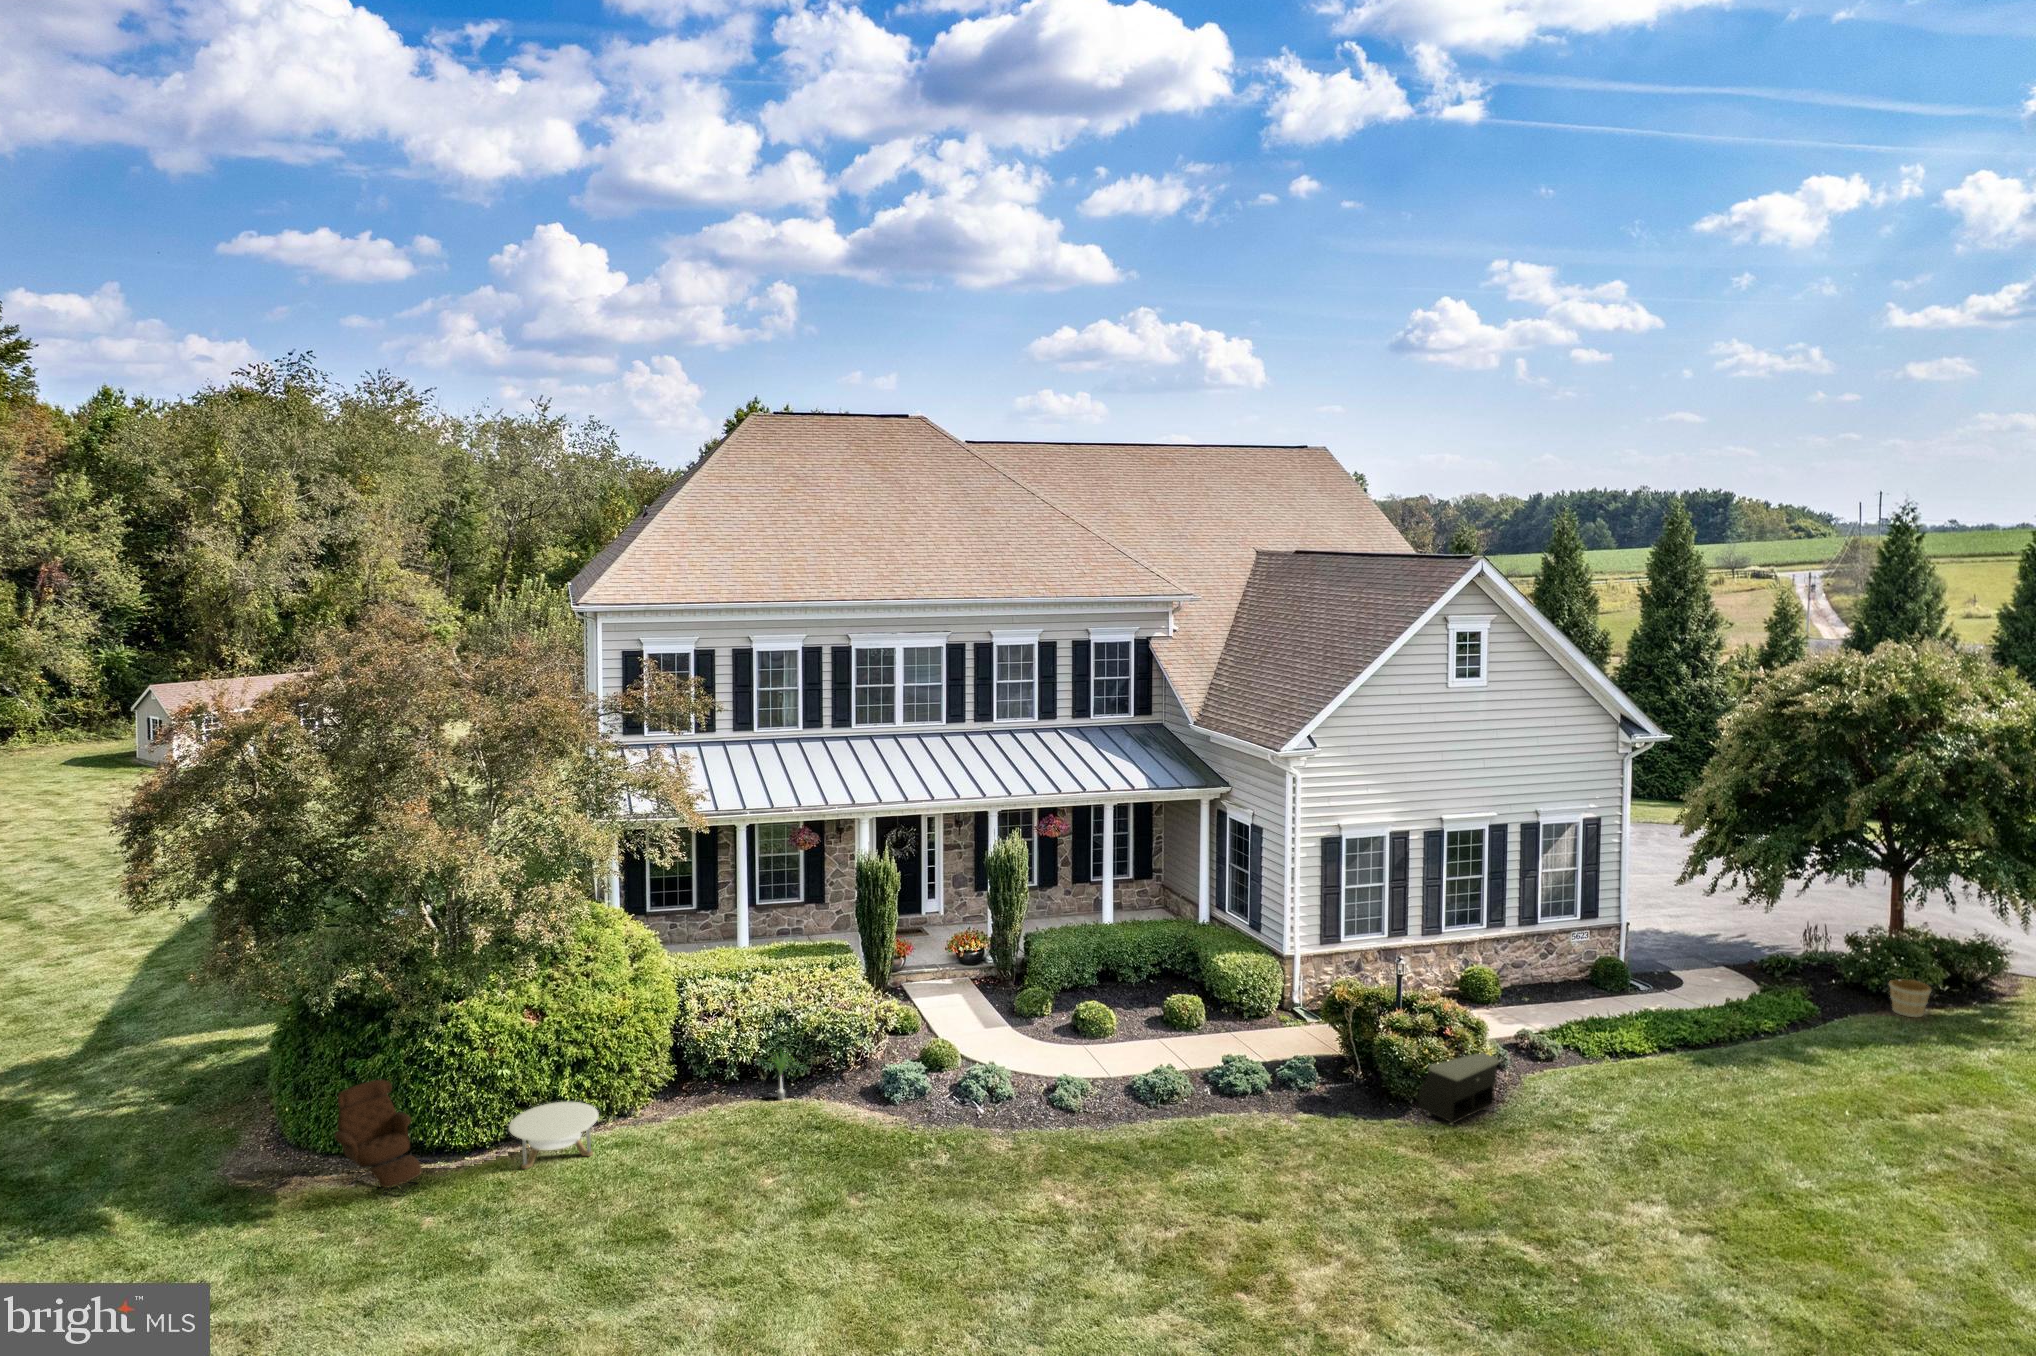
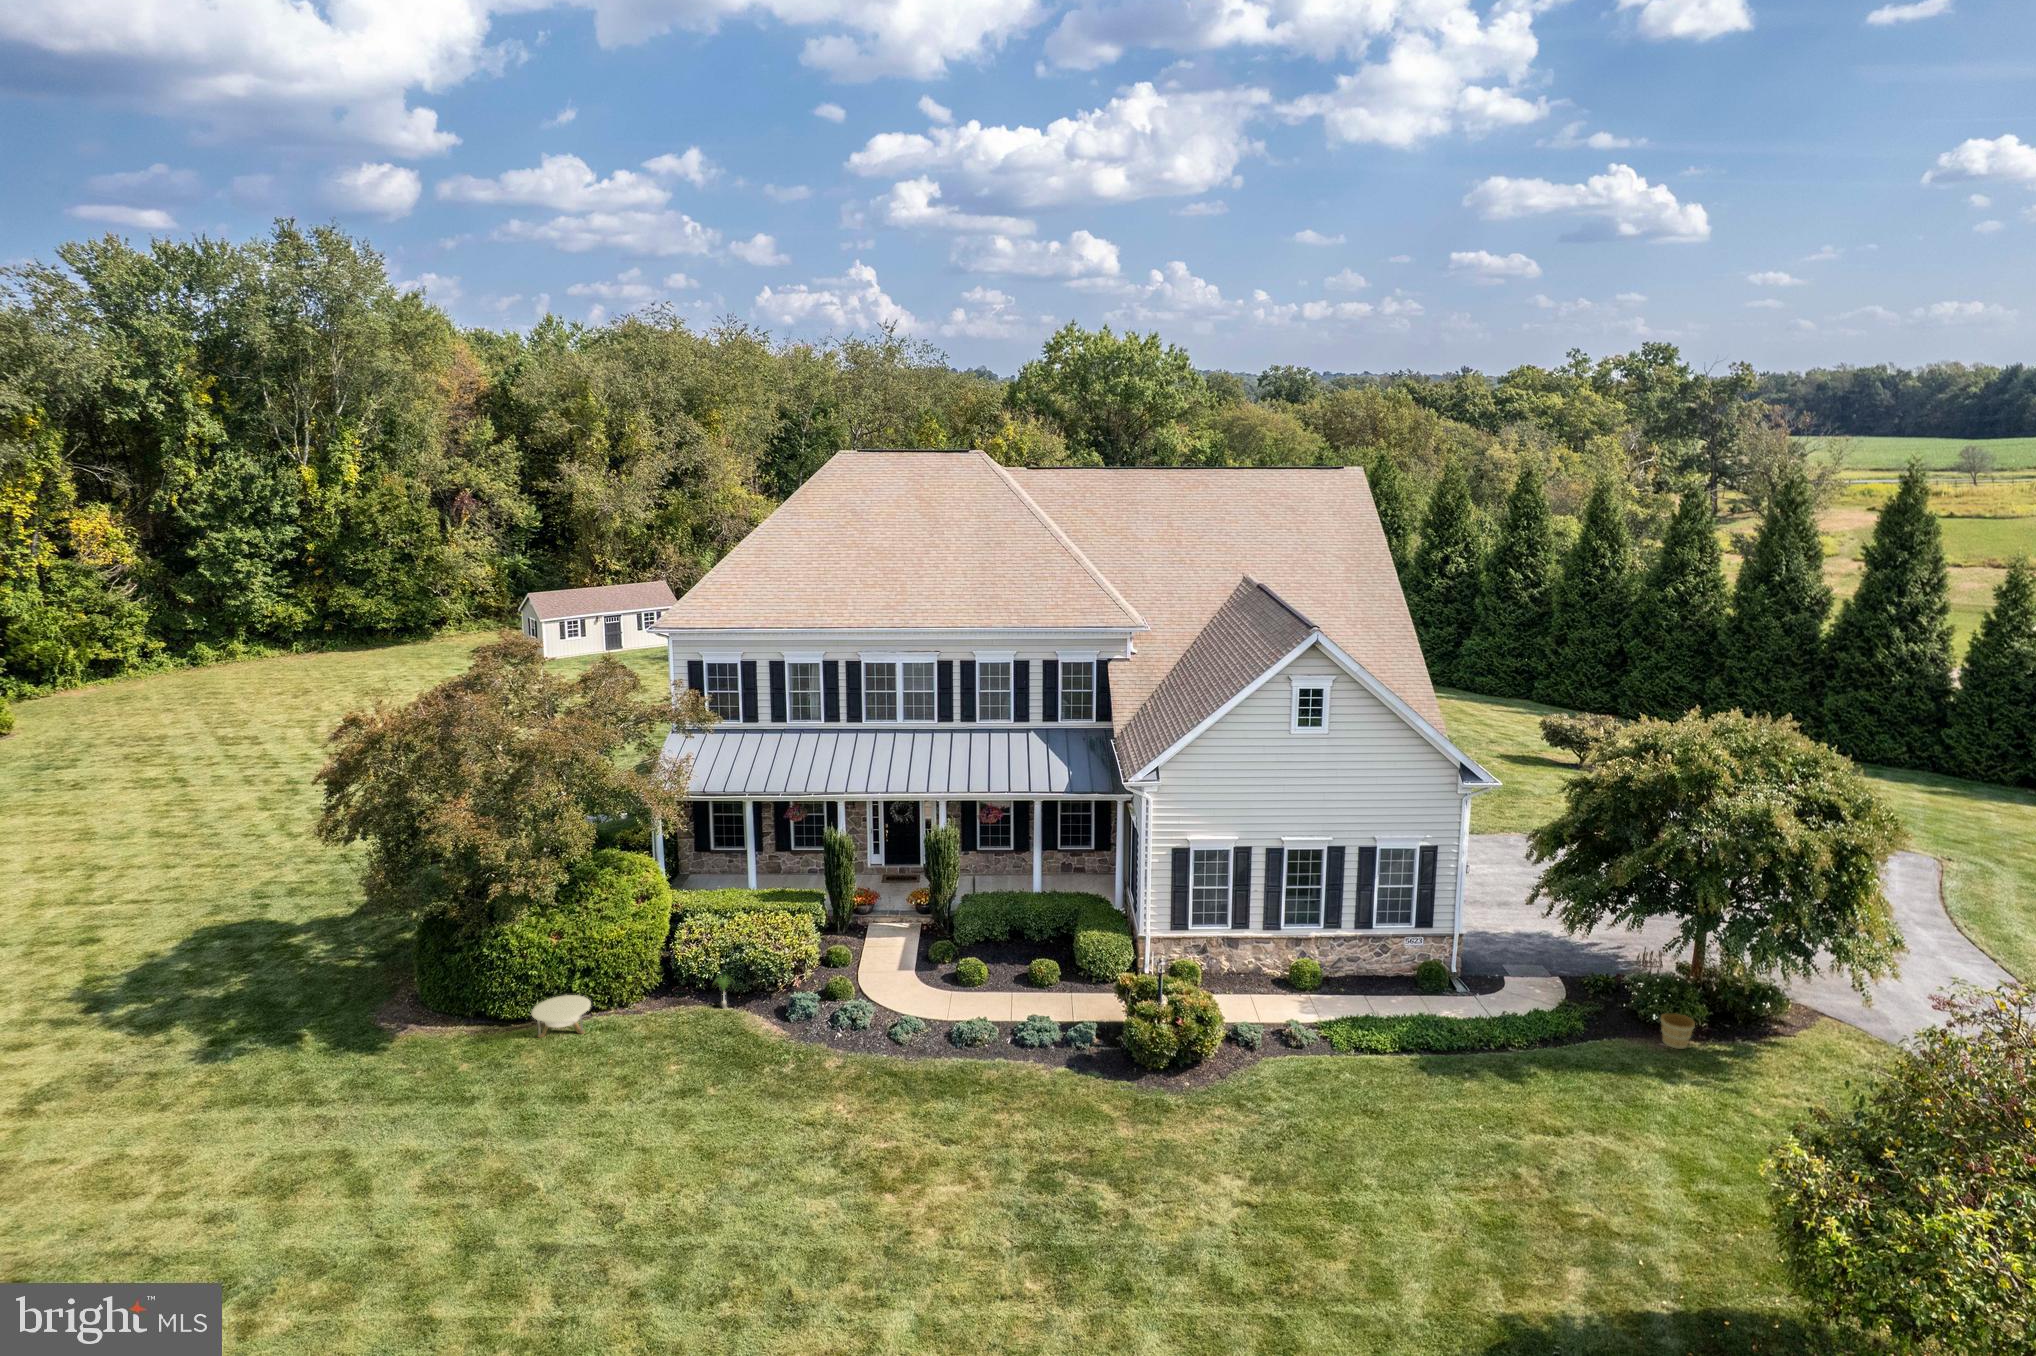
storage bench: present [1418,1053,1499,1125] -> none [1159,1031,1224,1091]
lounge chair: present [335,1080,422,1197] -> none [428,969,477,1046]

